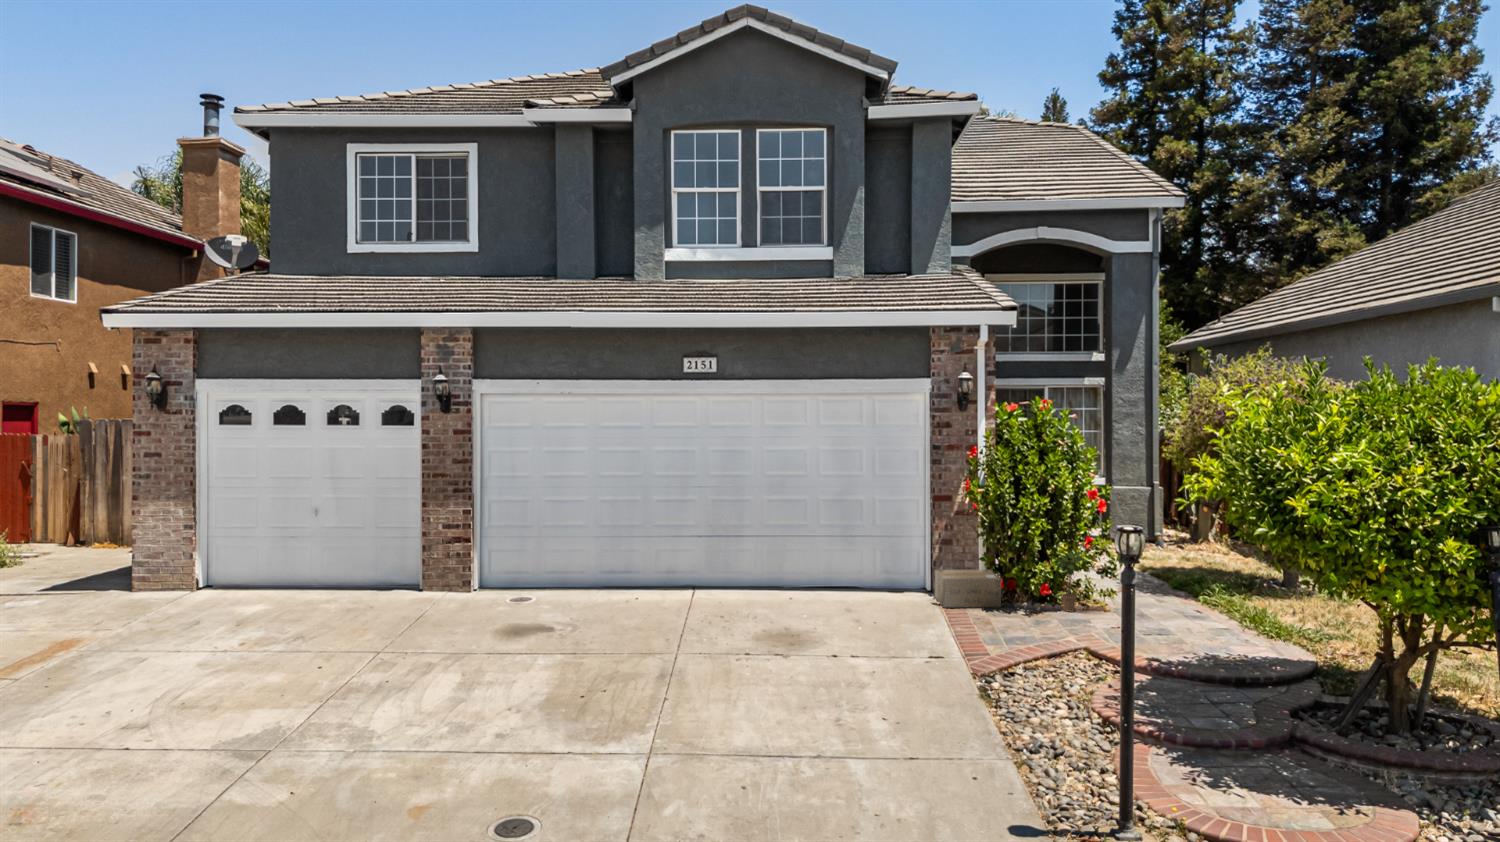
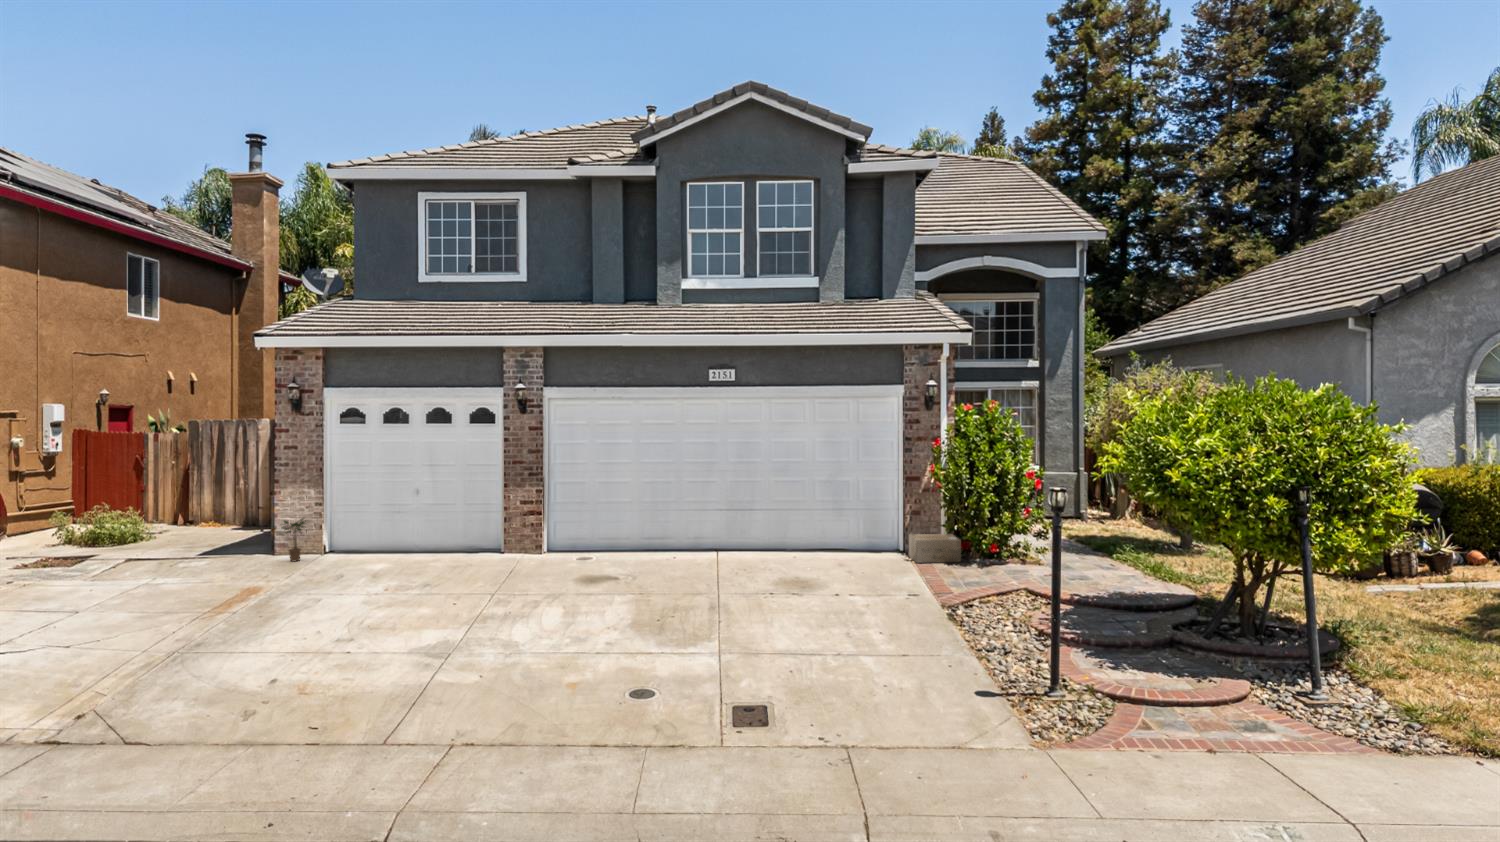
potted plant: present [1057,552,1085,612] -> present [282,518,306,562]

